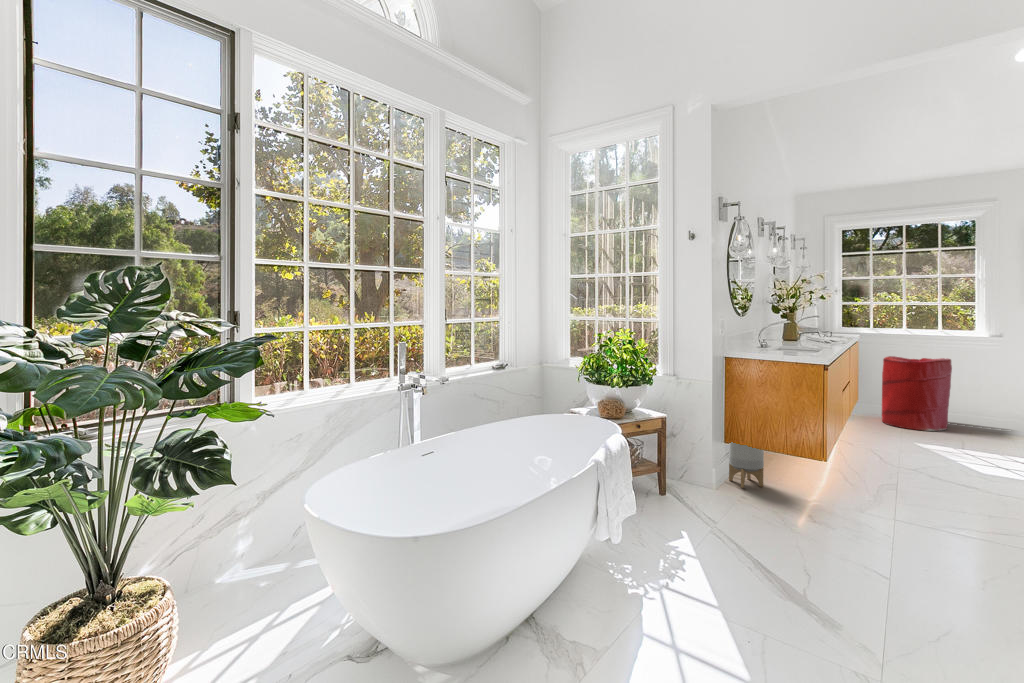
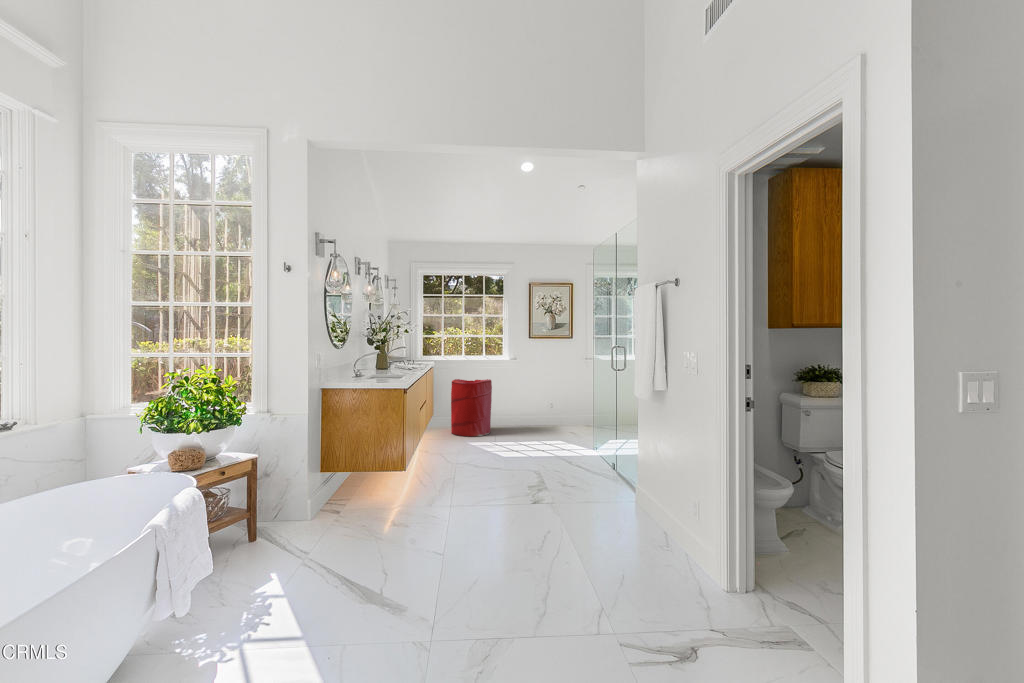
planter: present [729,442,764,488] -> none [324,466,355,515]

